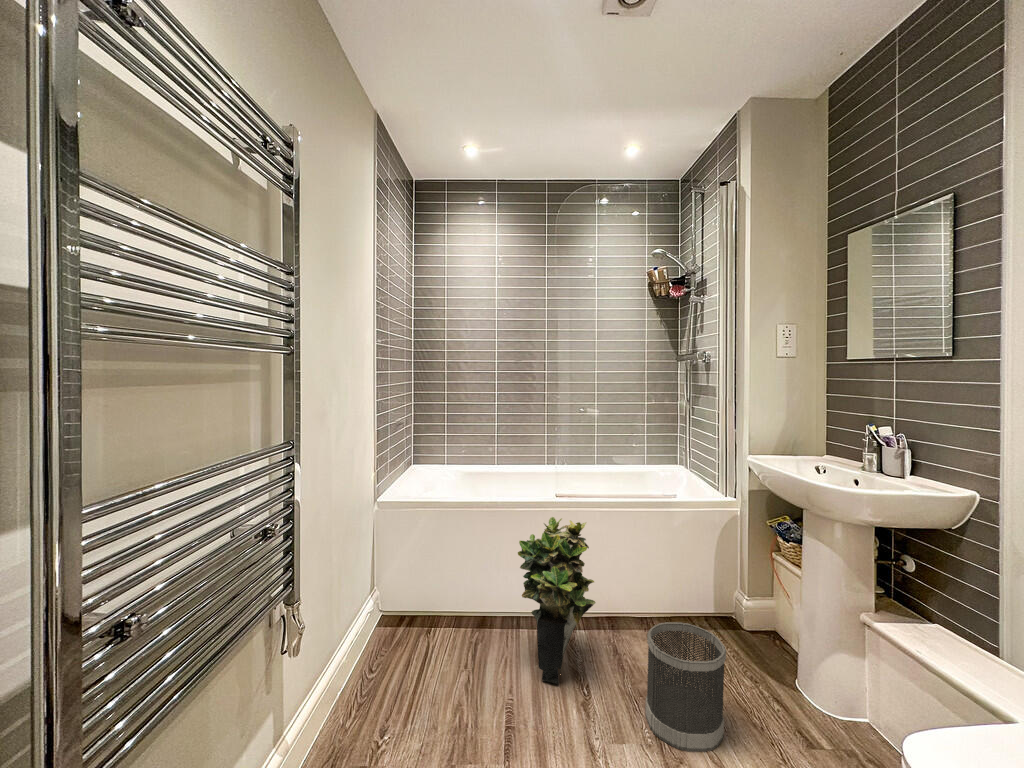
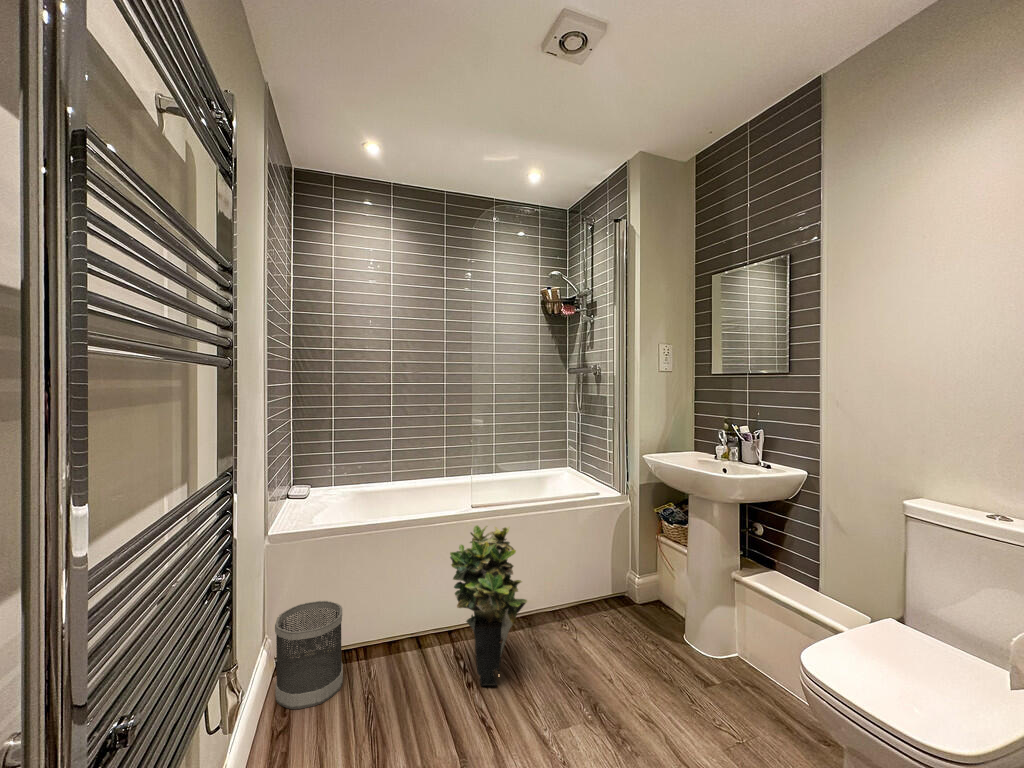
wastebasket: present [645,622,726,752] -> present [275,601,343,709]

